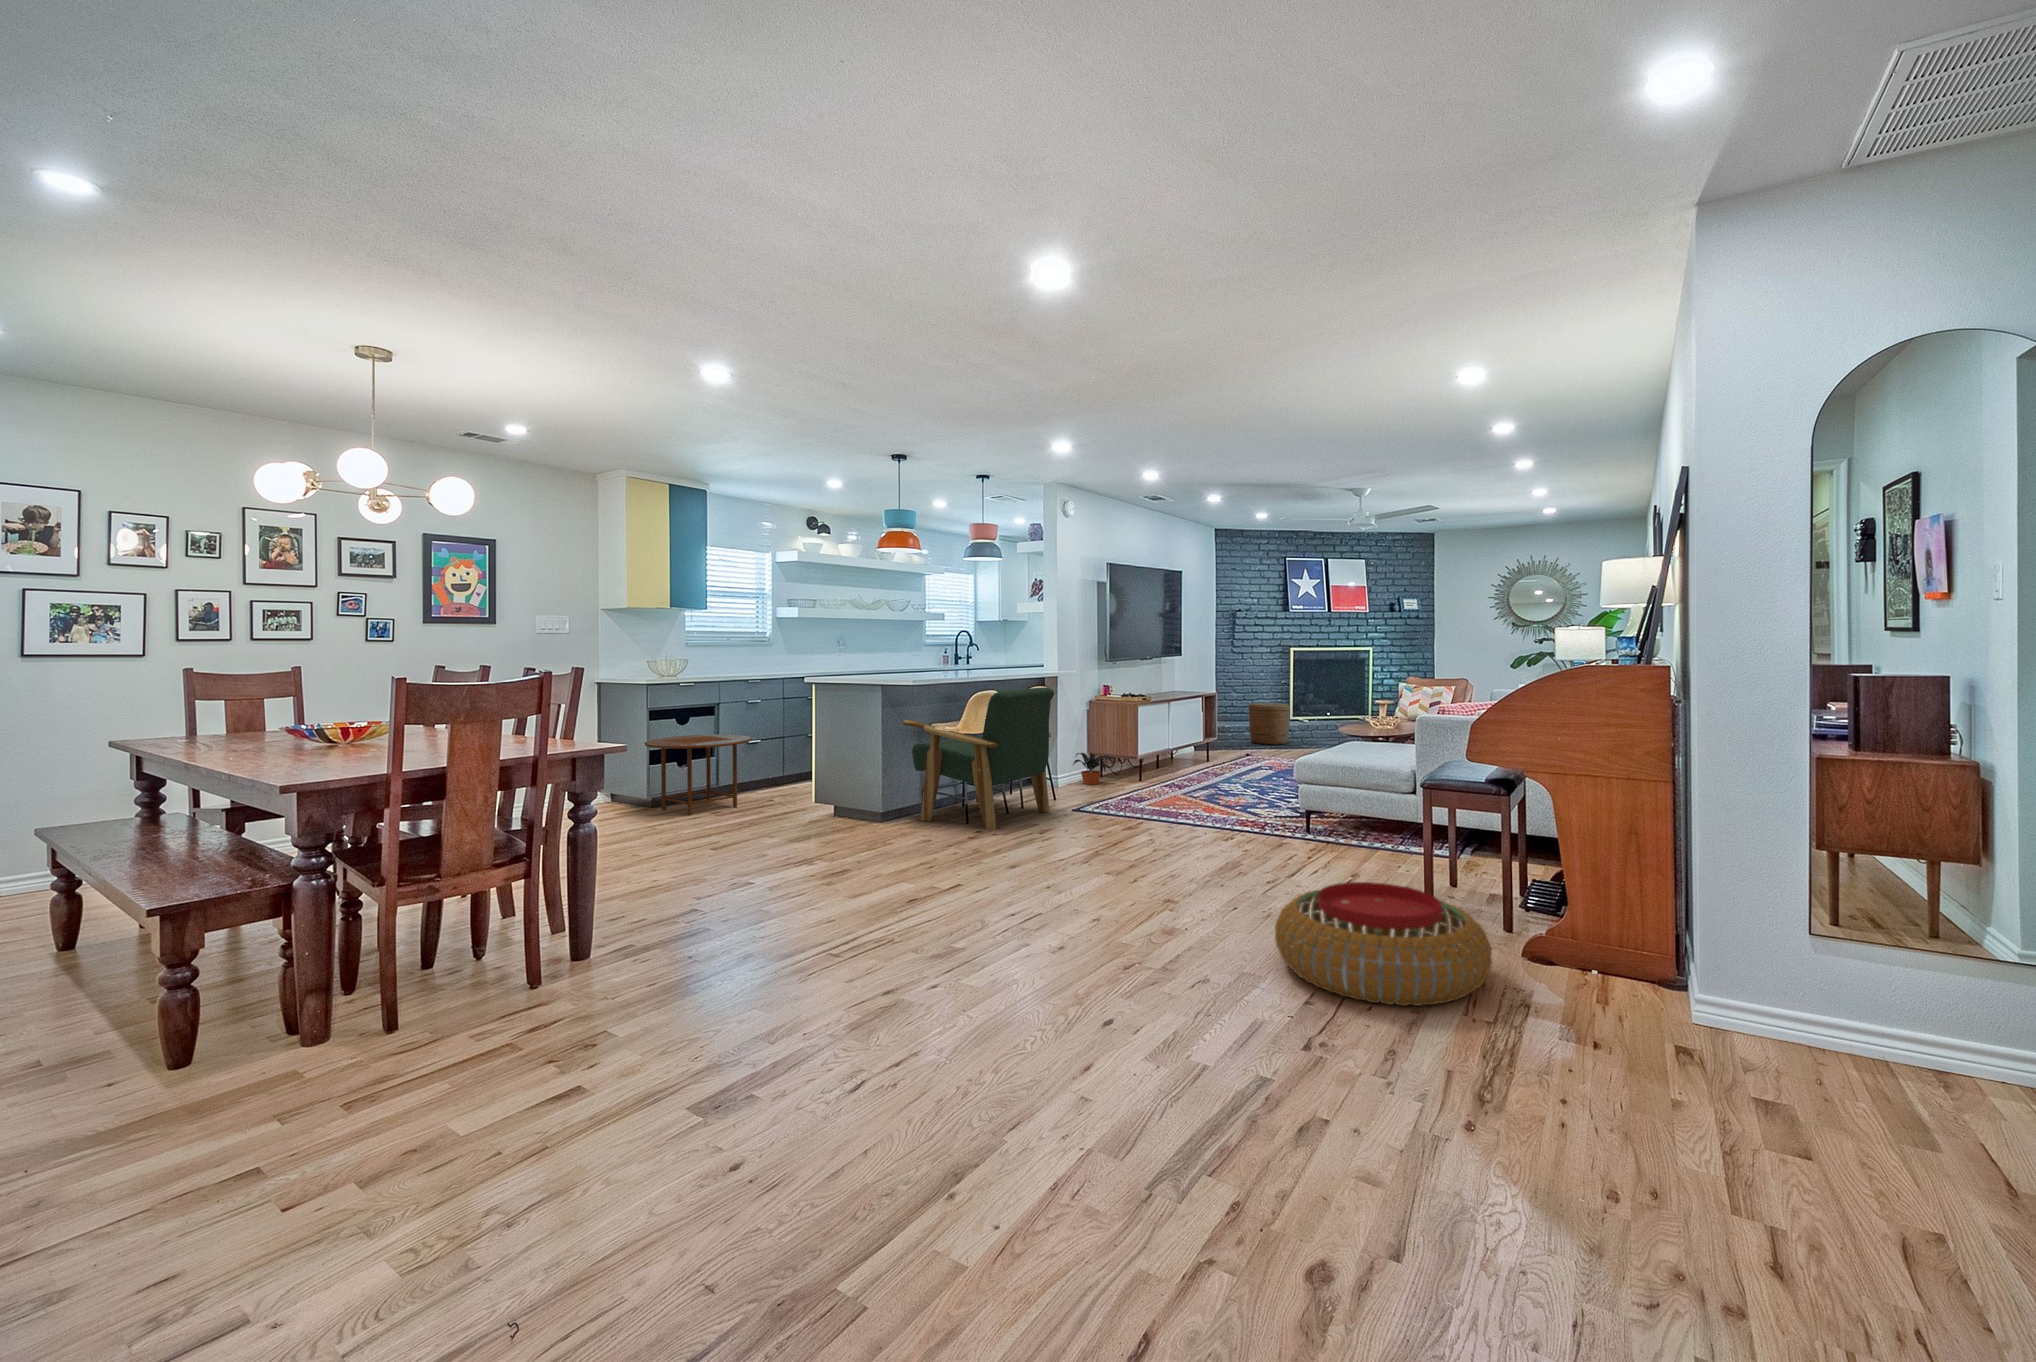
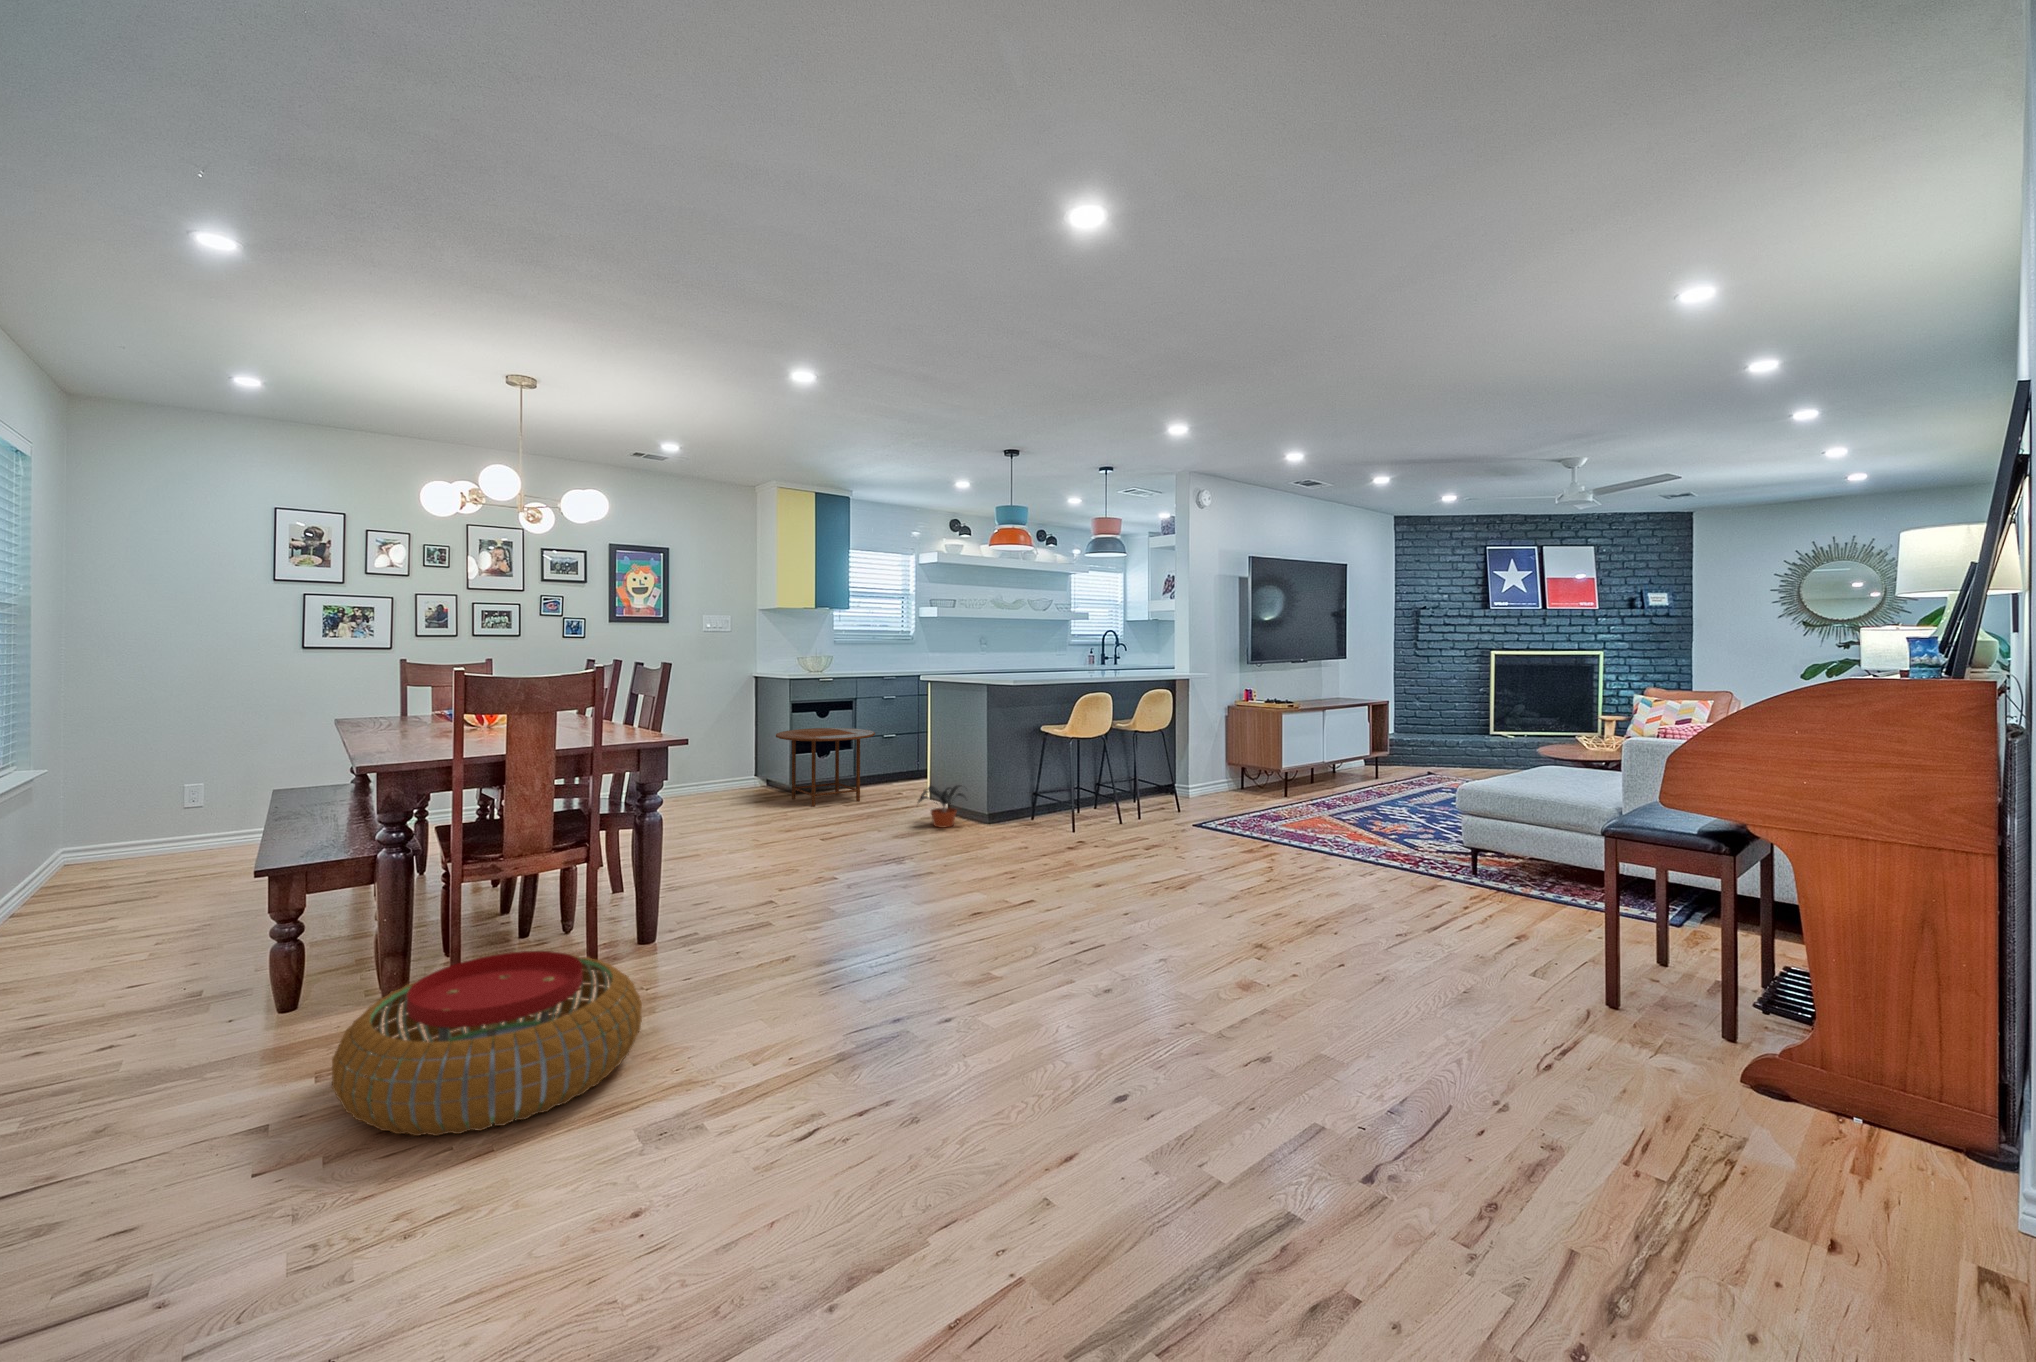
armchair: present [903,687,1054,830] -> none [1013,691,1176,844]
woven basket: present [1248,703,1290,745] -> none [1437,714,1489,763]
potted plant: present [1073,753,1112,785] -> present [918,785,965,828]
pouf: present [1275,882,1492,1006] -> present [332,951,642,1136]

